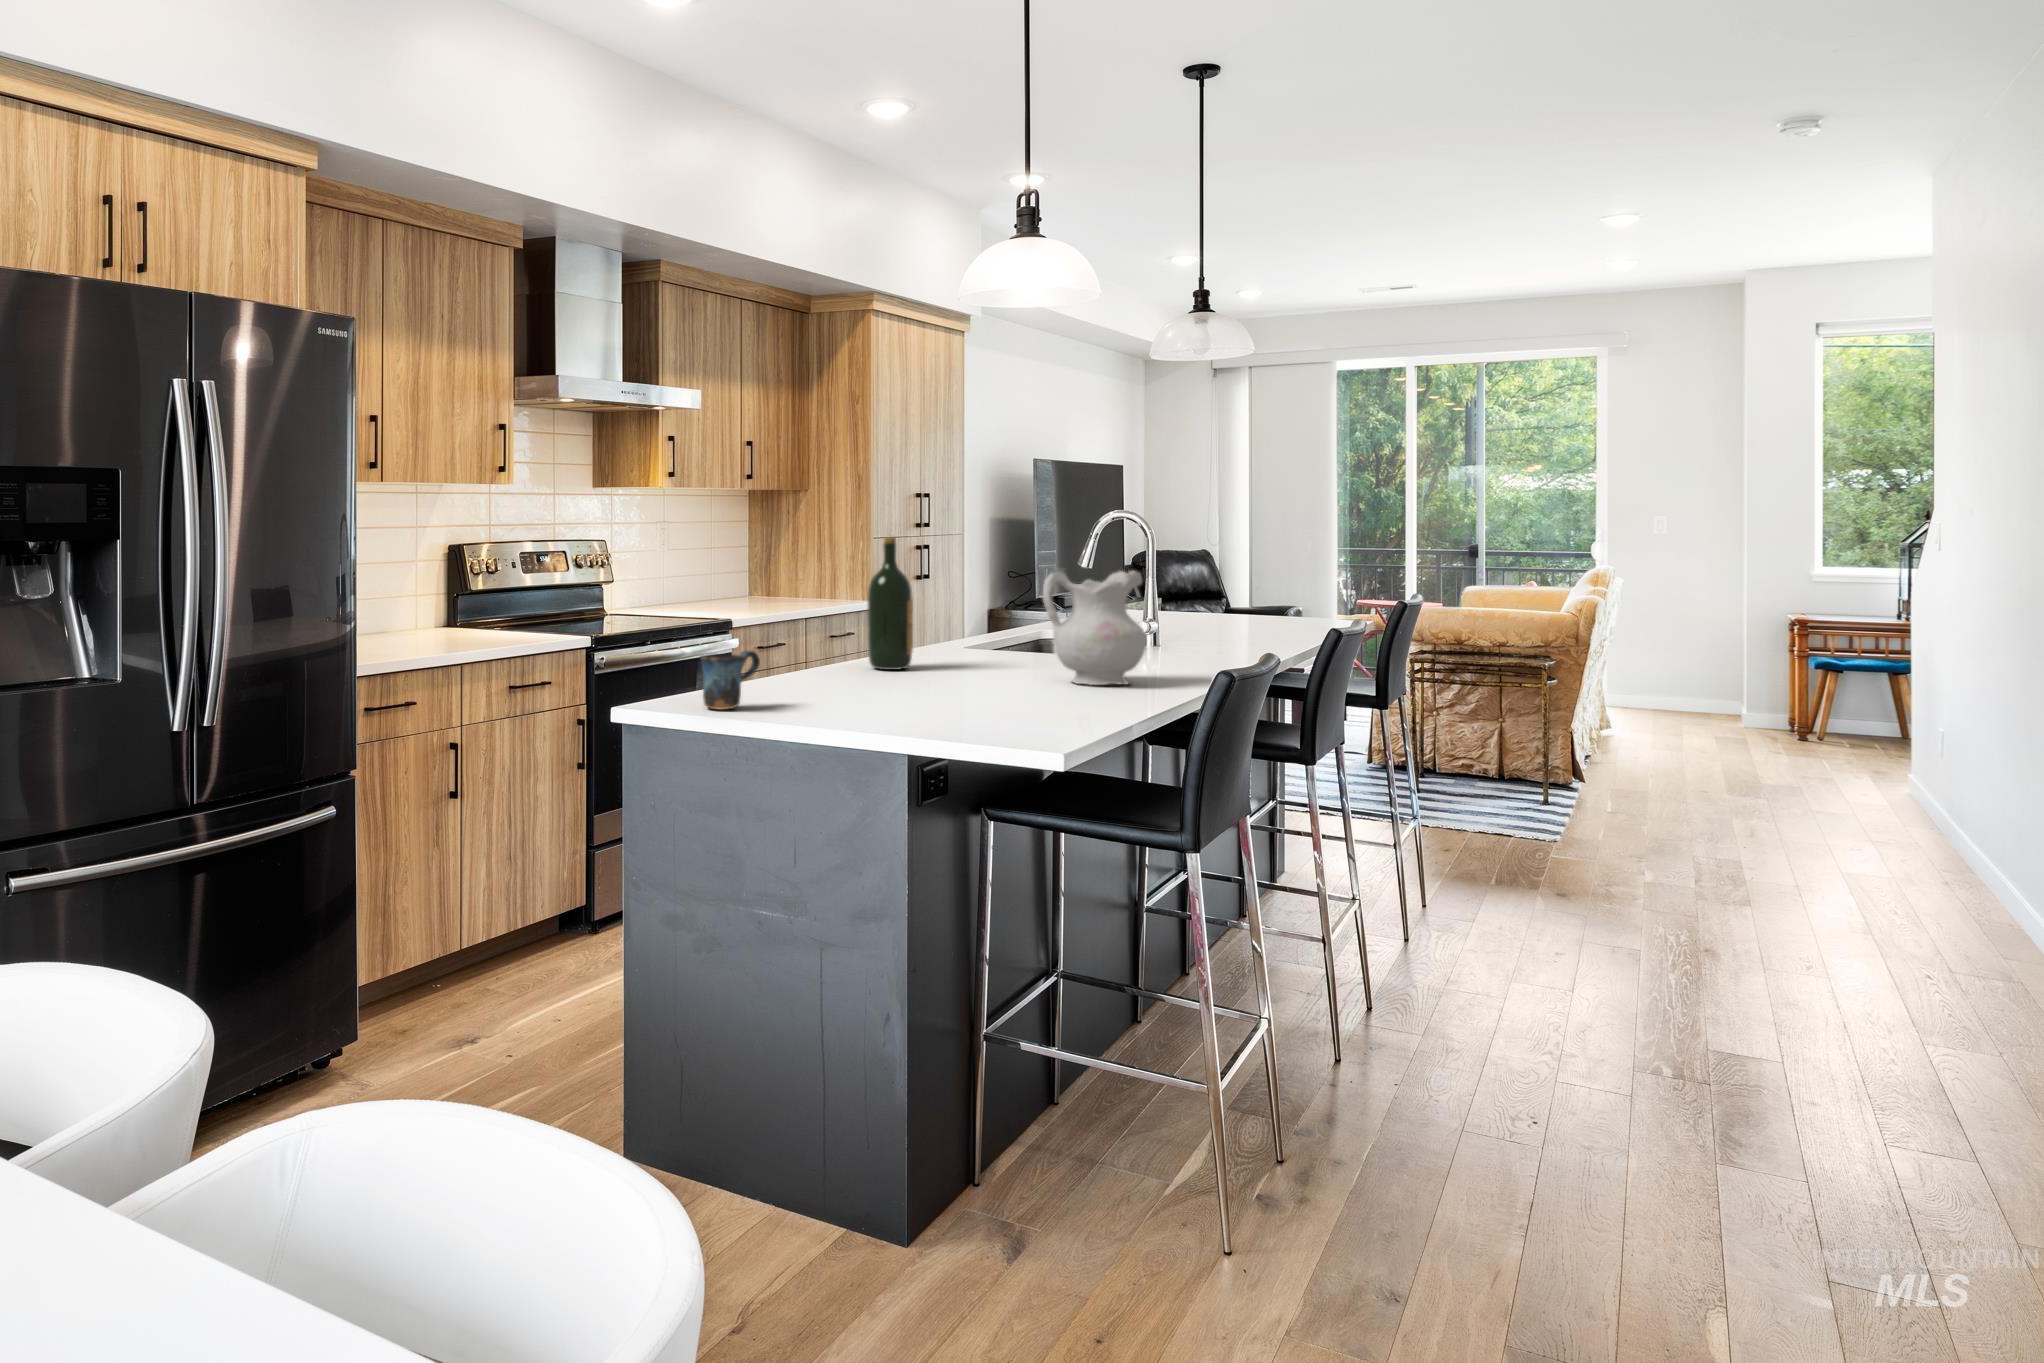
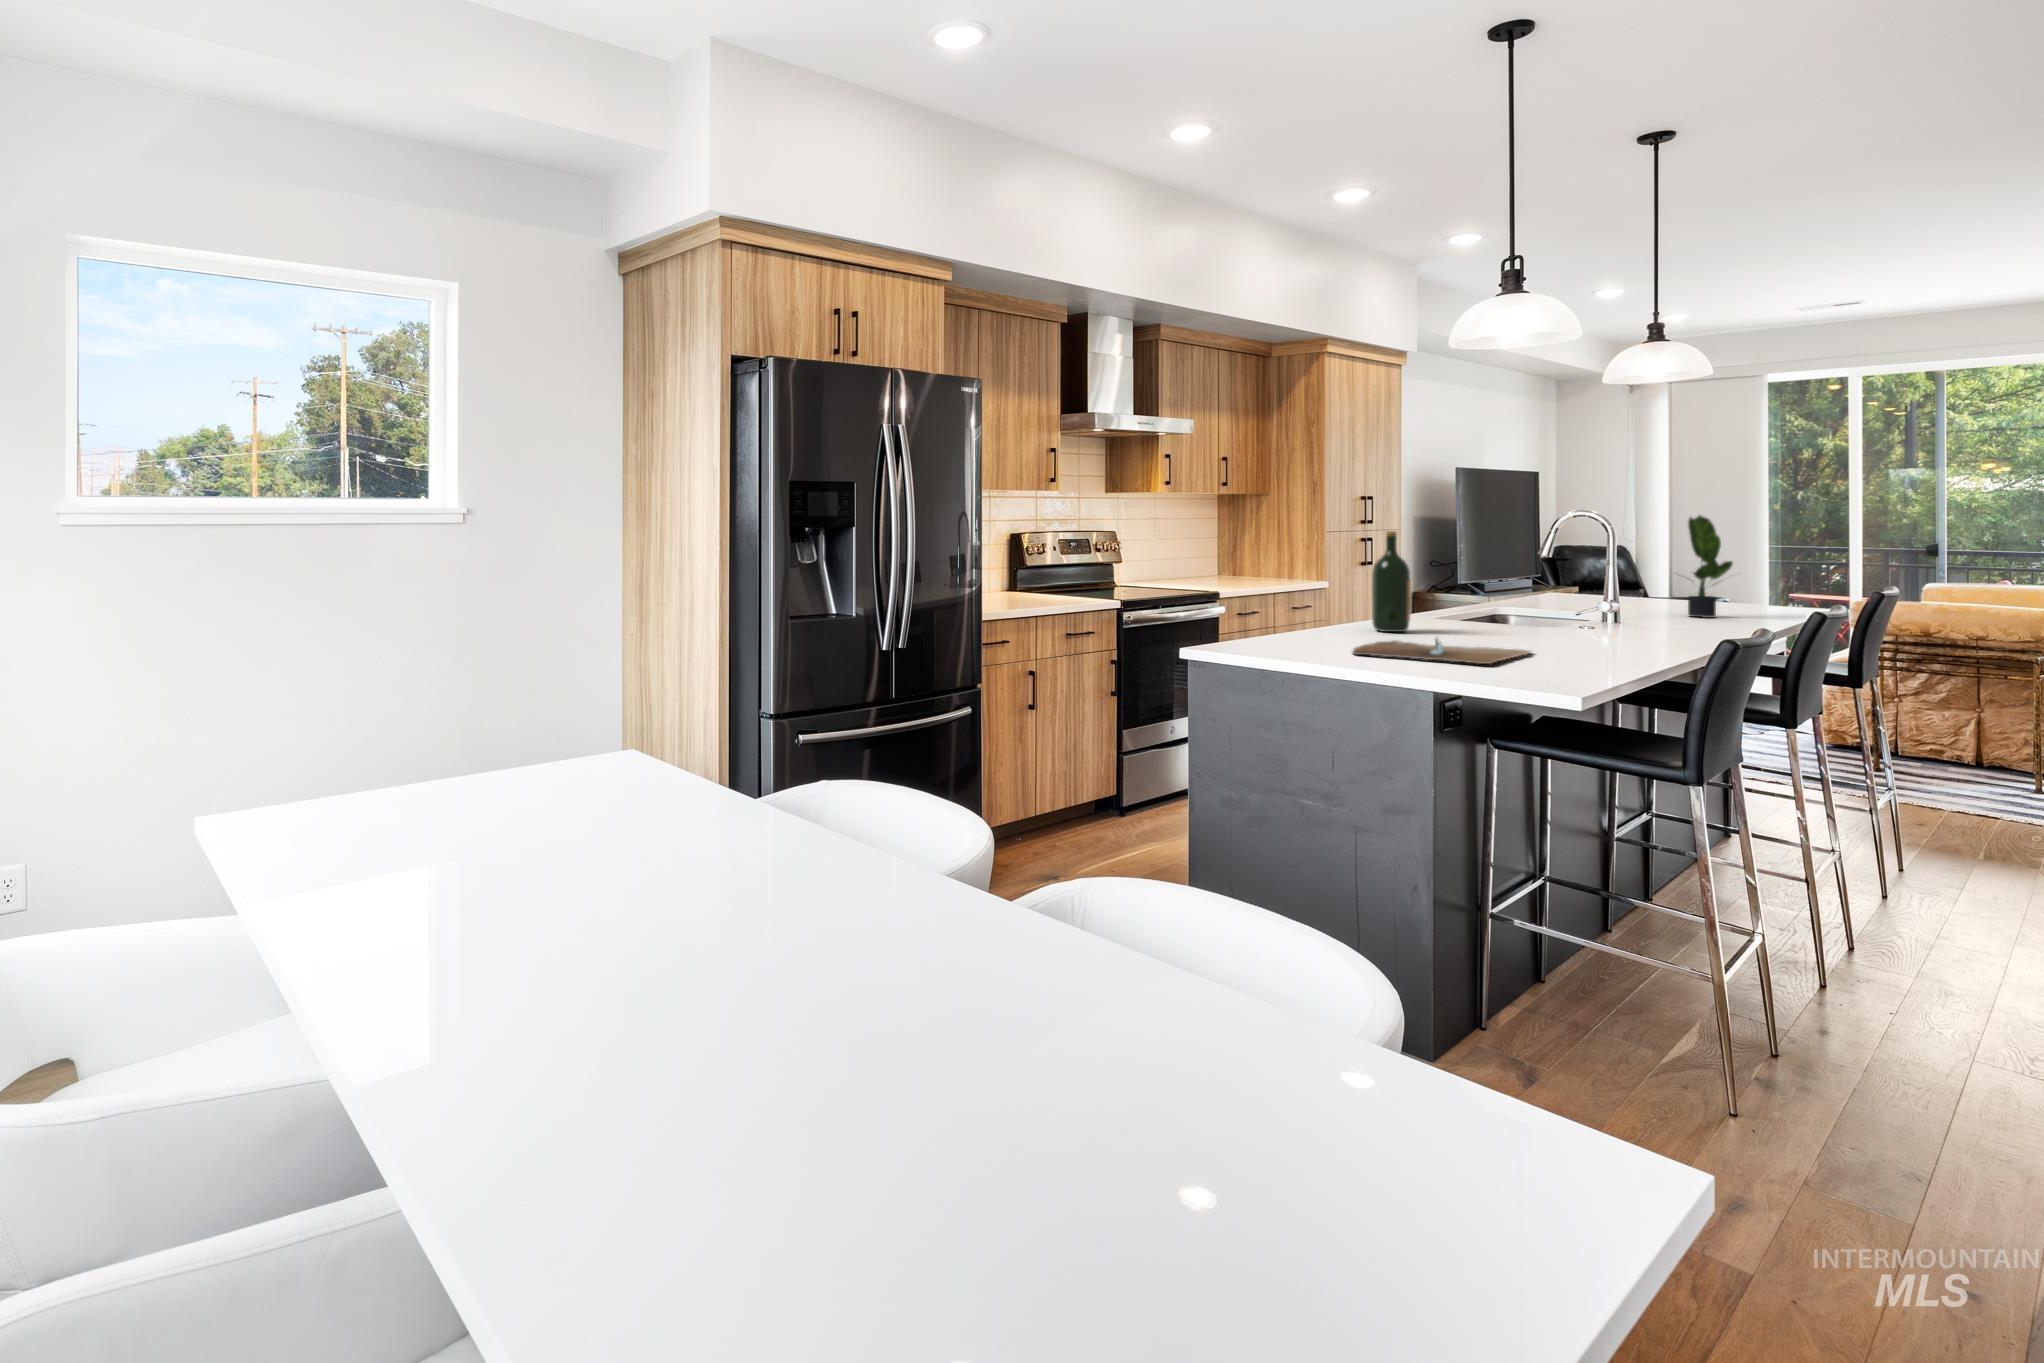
potted plant: none [1212,514,1282,636] -> present [1679,516,1733,618]
ceramic pitcher: present [1043,568,1146,685] -> none [1533,555,1628,650]
mug: present [700,651,760,710] -> none [1261,612,1306,653]
cutting board: none [817,678,1038,714] -> present [1353,638,1530,664]

